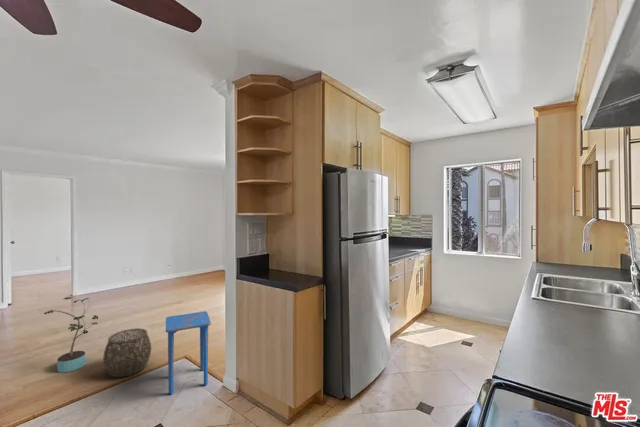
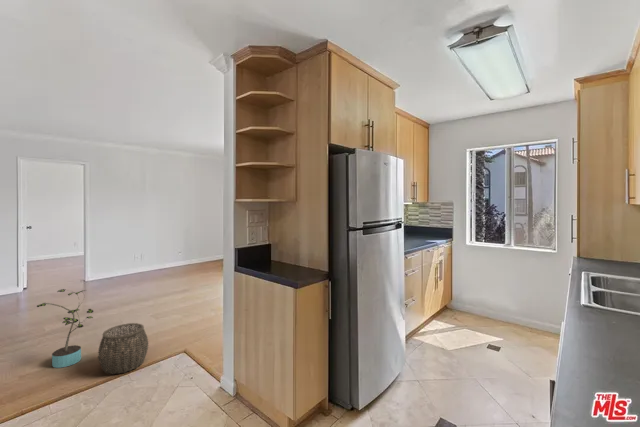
side table: present [166,311,211,395] -> none [160,306,209,394]

